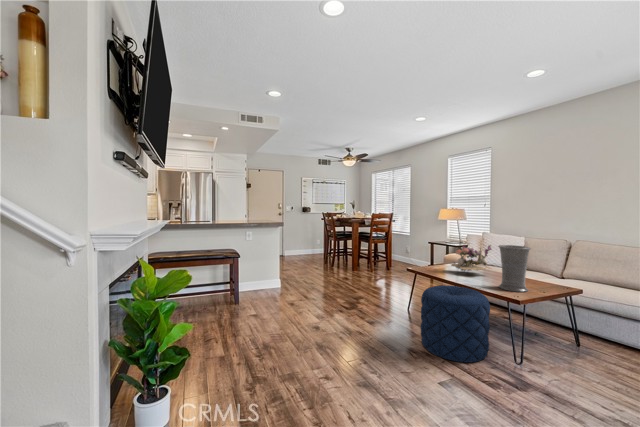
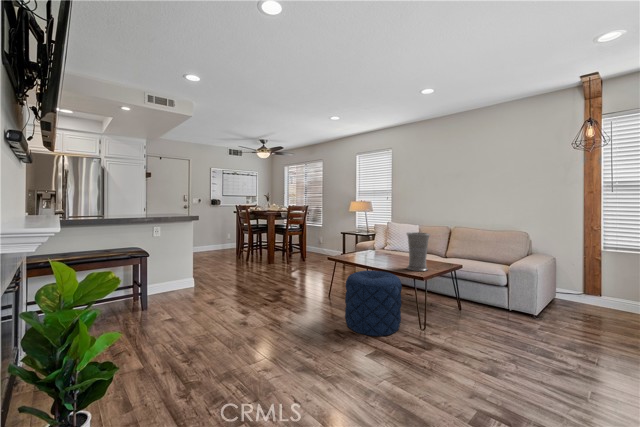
flower arrangement: present [451,245,492,272] -> none [365,233,400,258]

